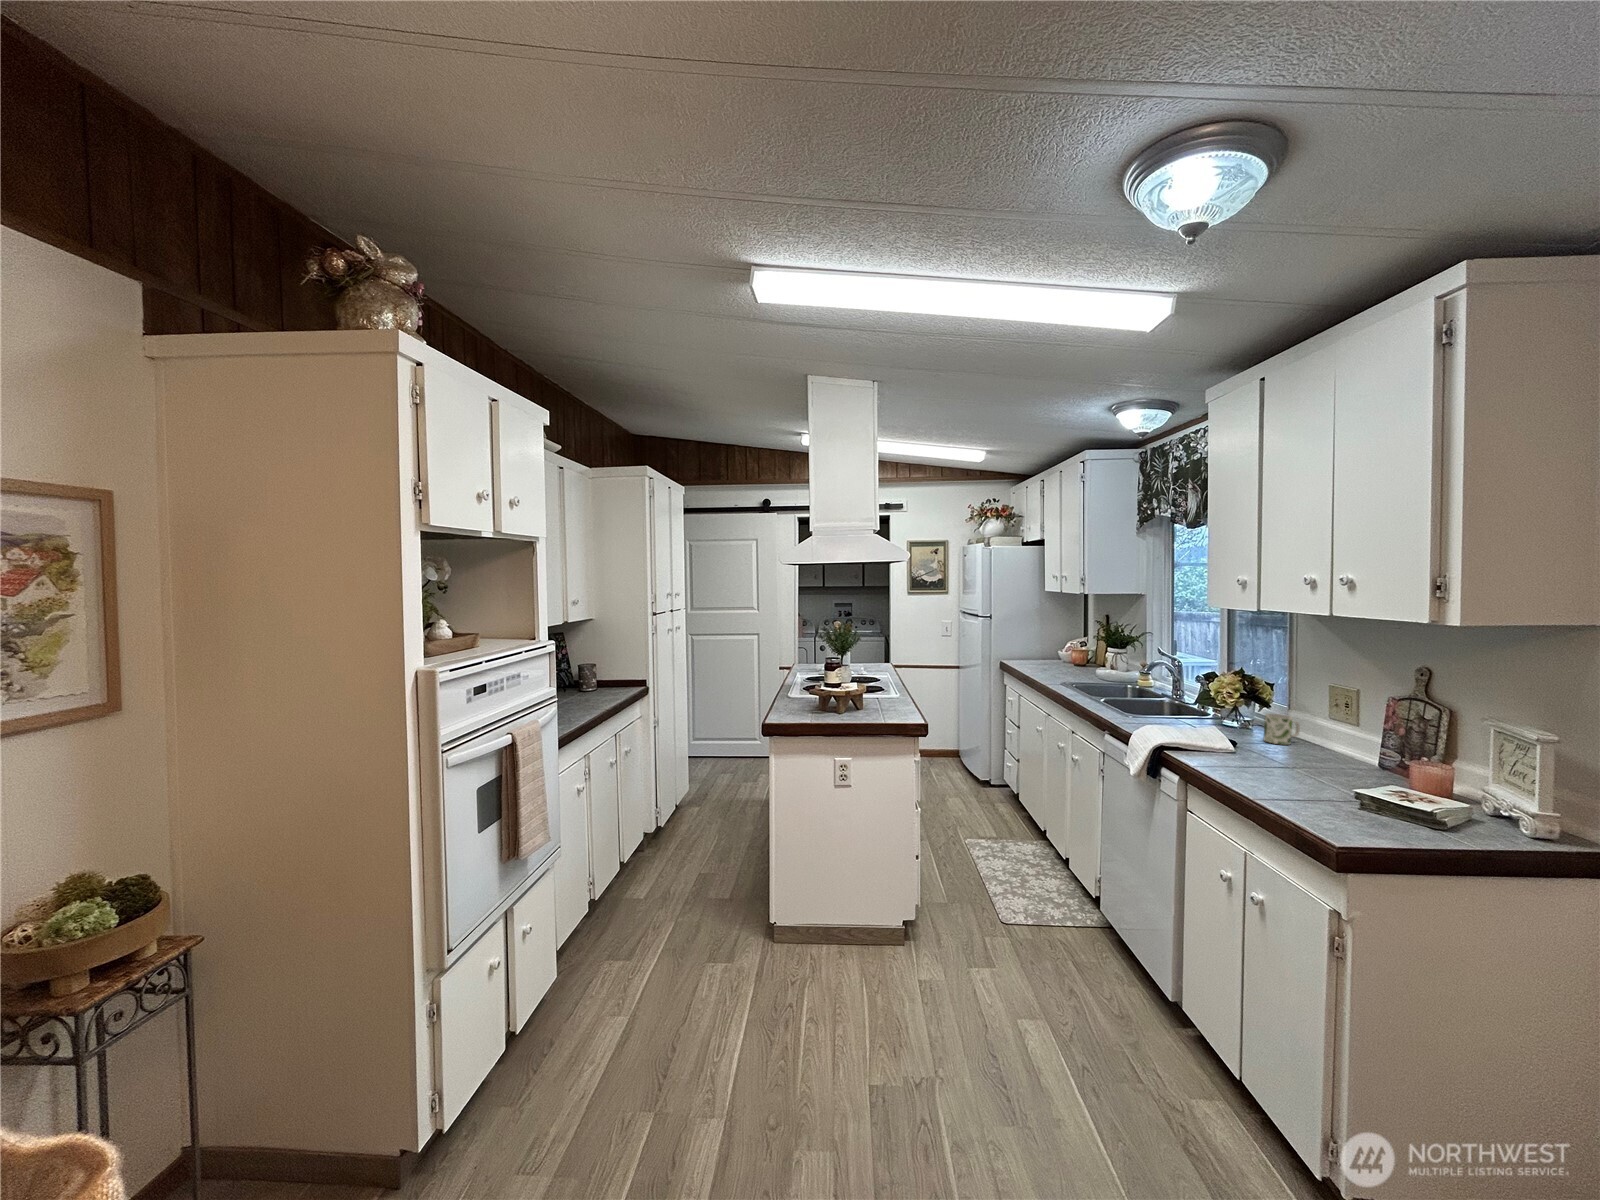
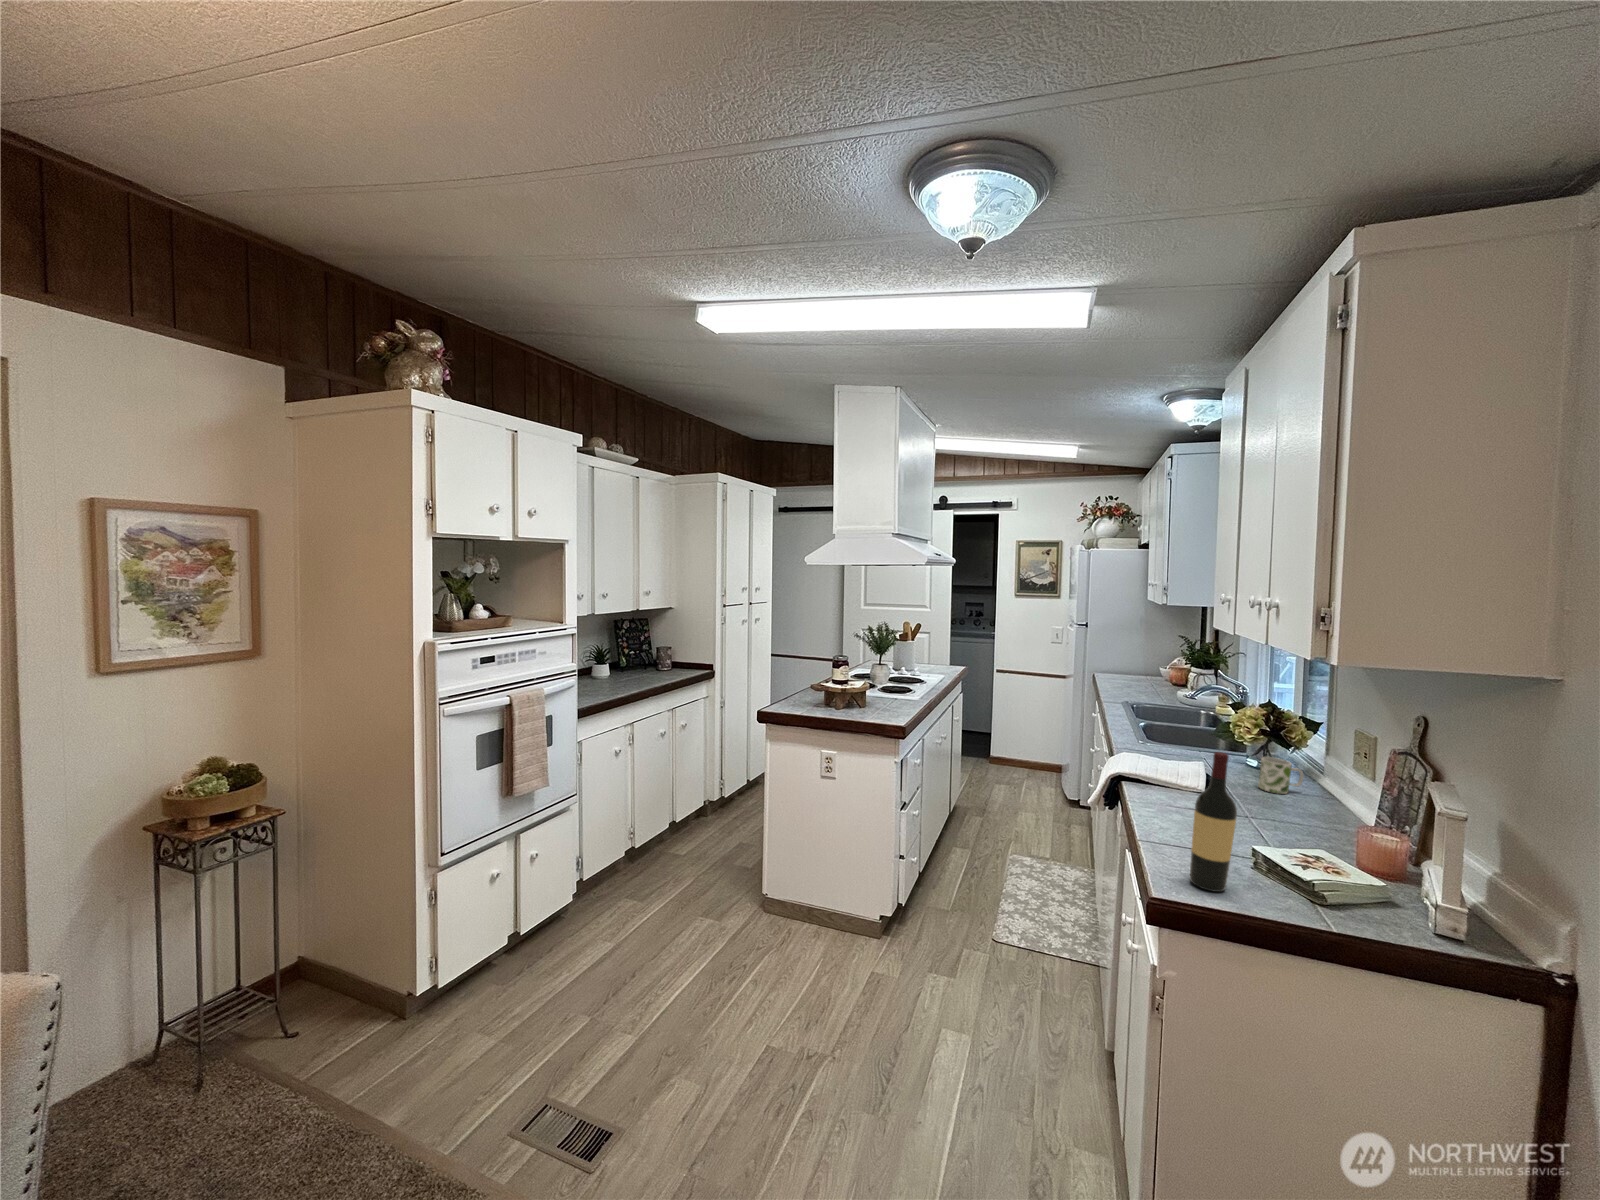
wine bottle: none [1353,706,1399,837] -> present [1190,752,1237,892]

